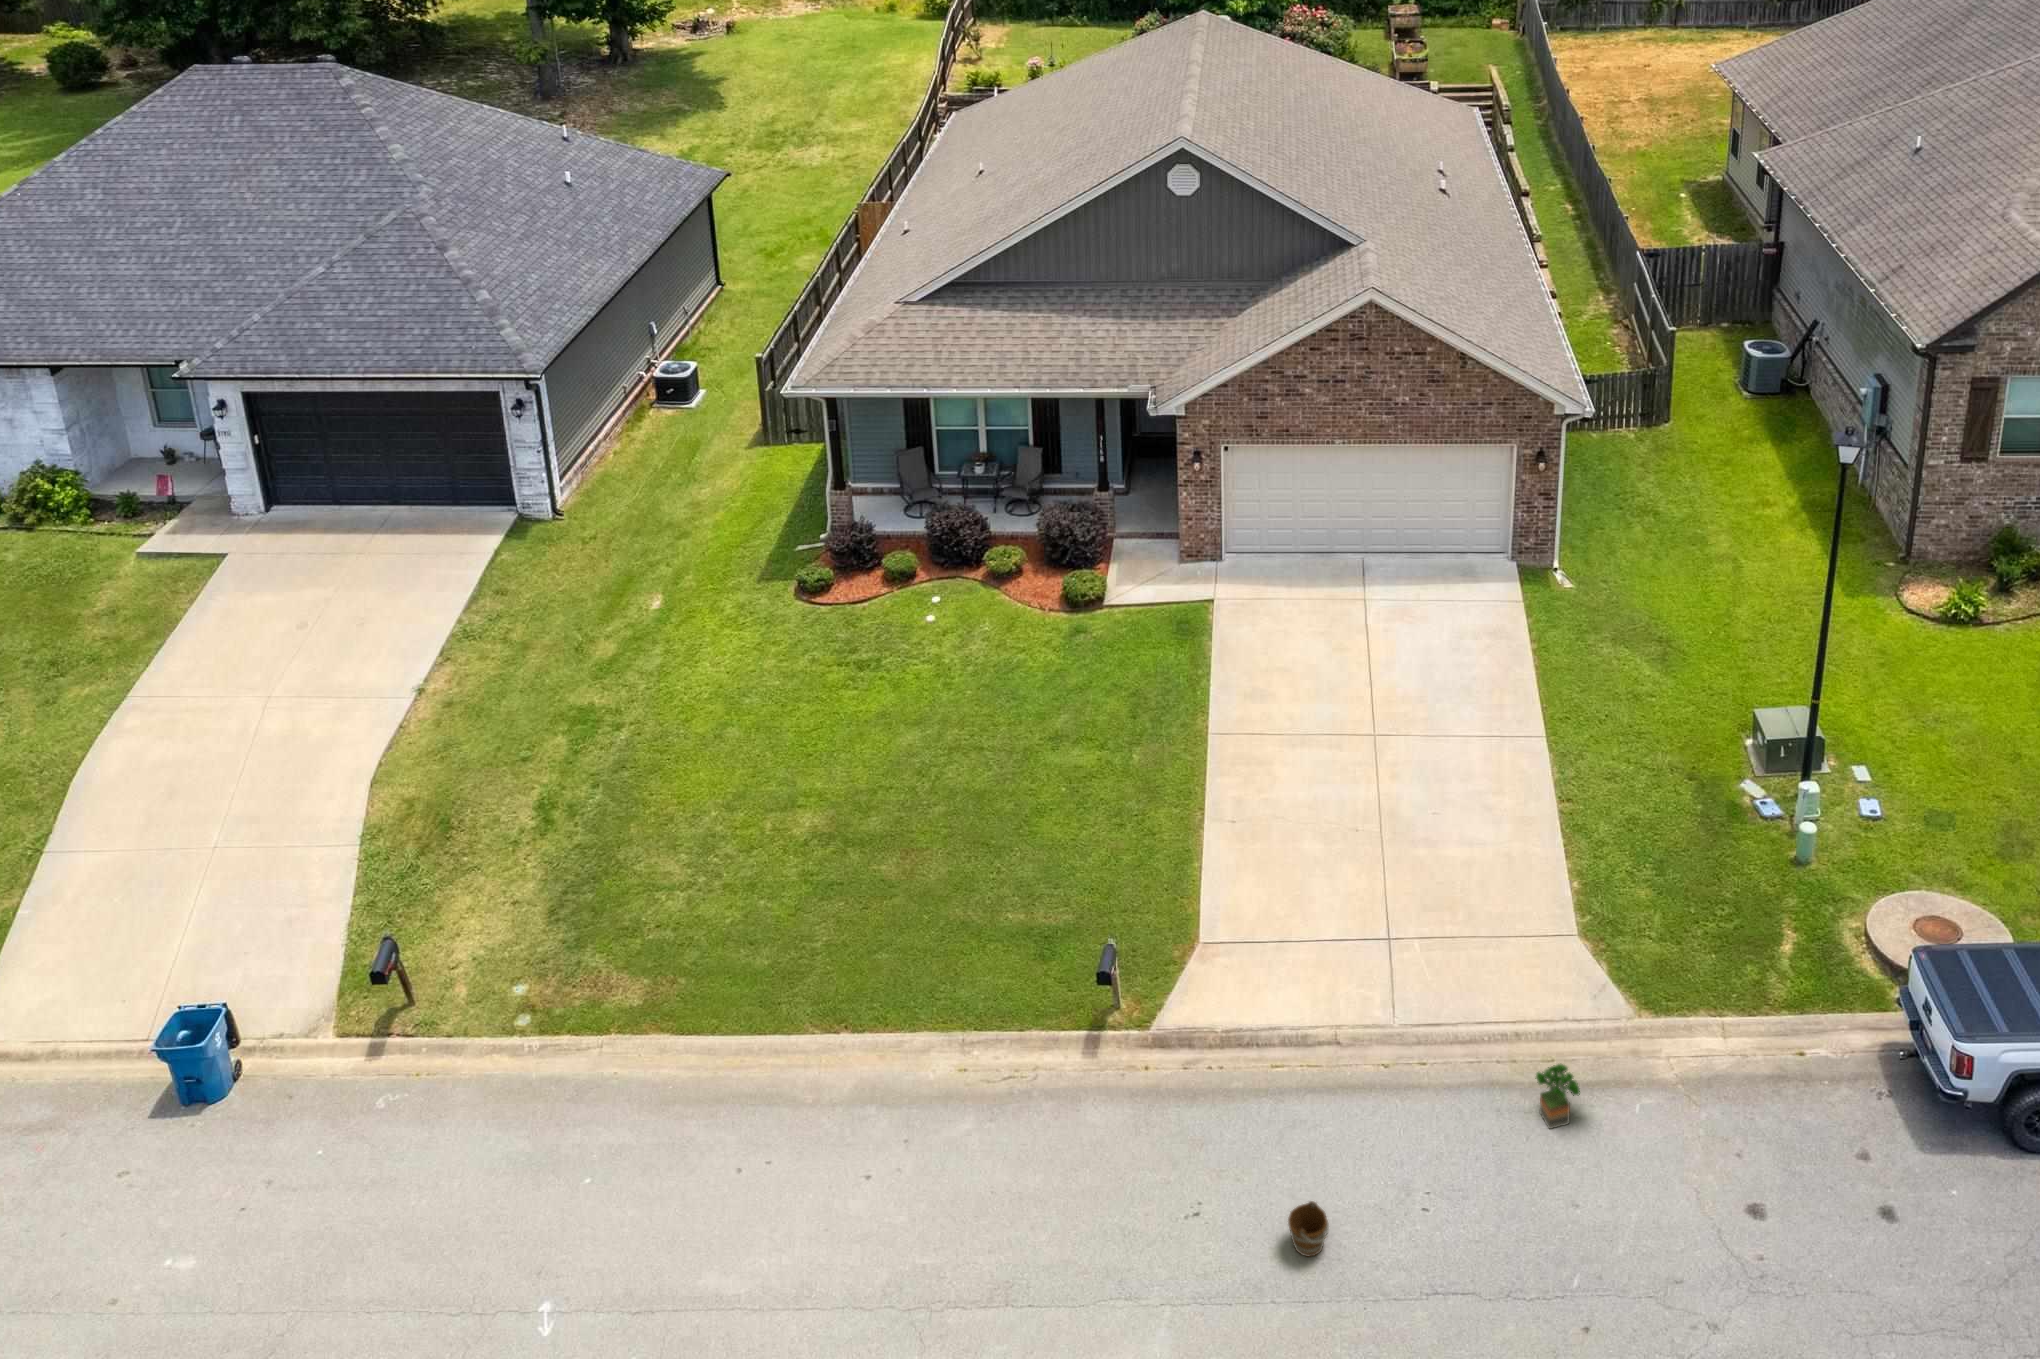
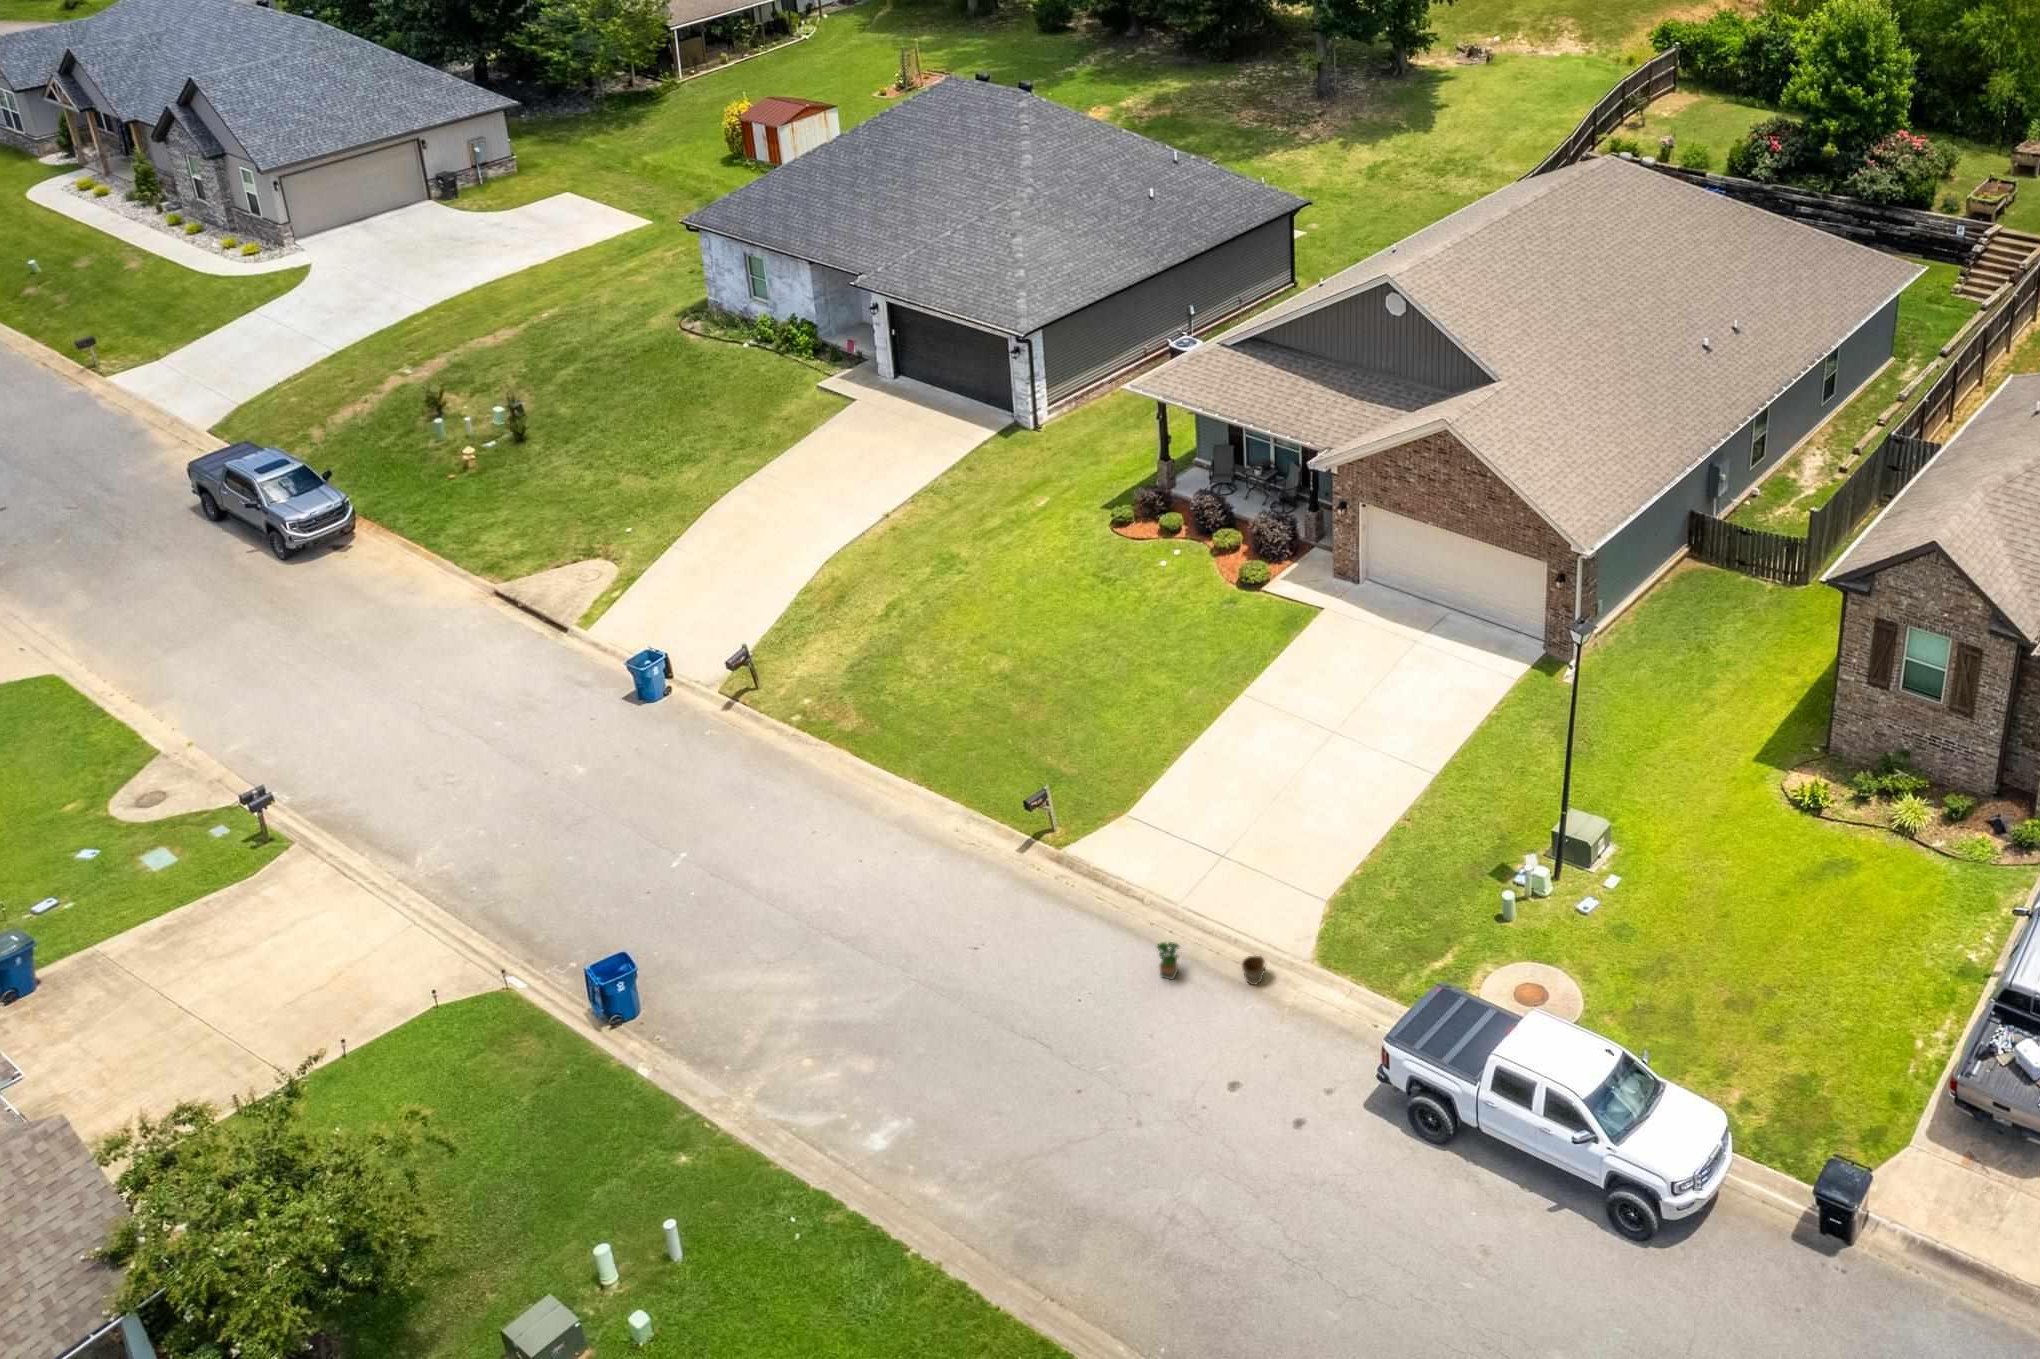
bucket: present [1288,1201,1329,1257] -> present [1242,956,1265,985]

